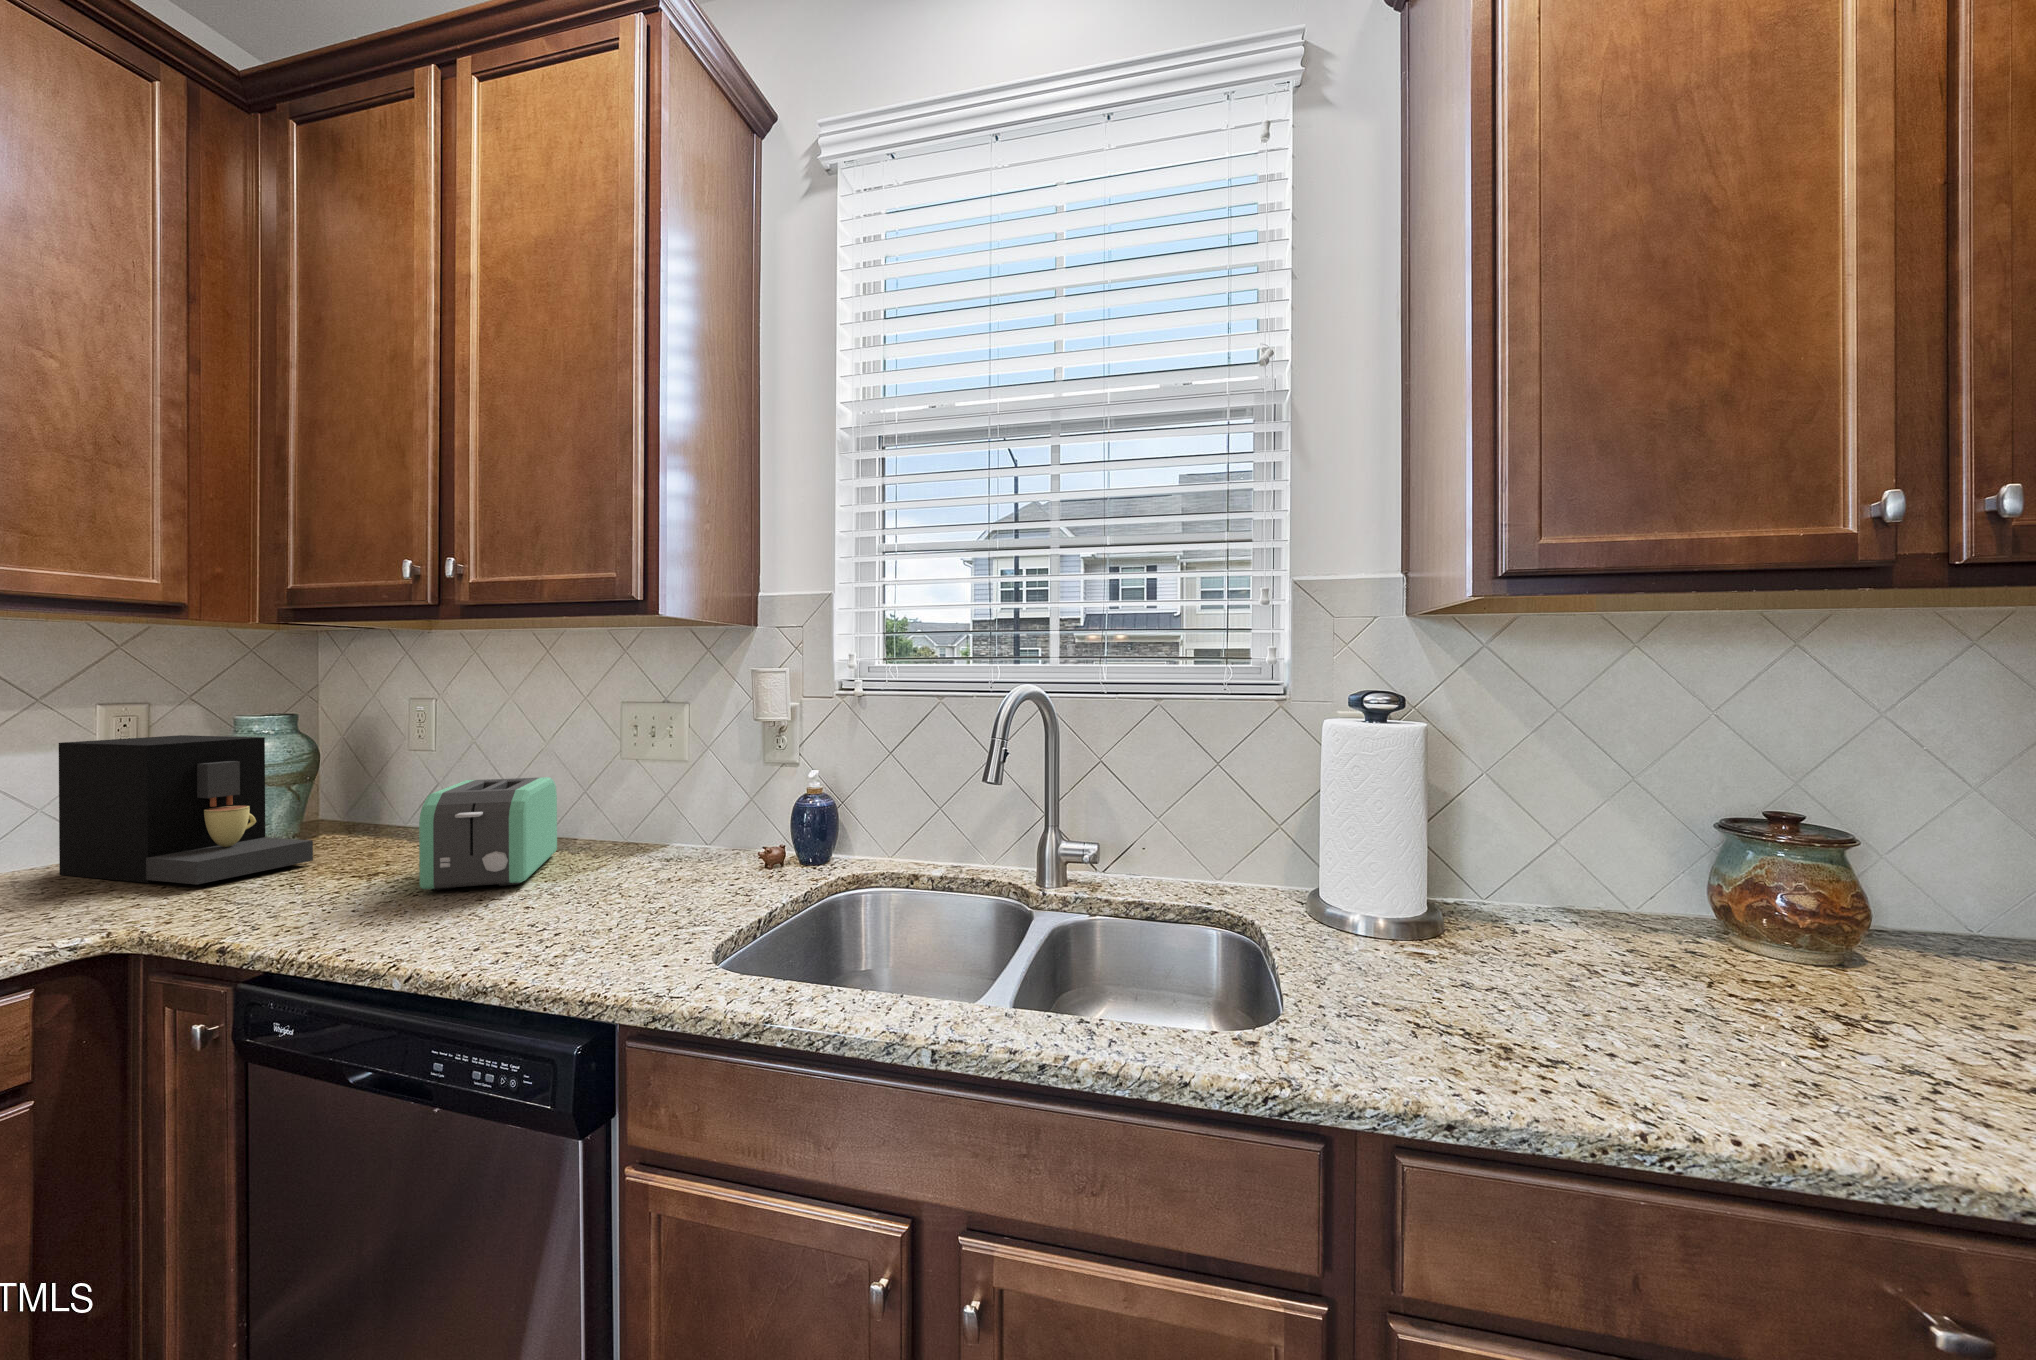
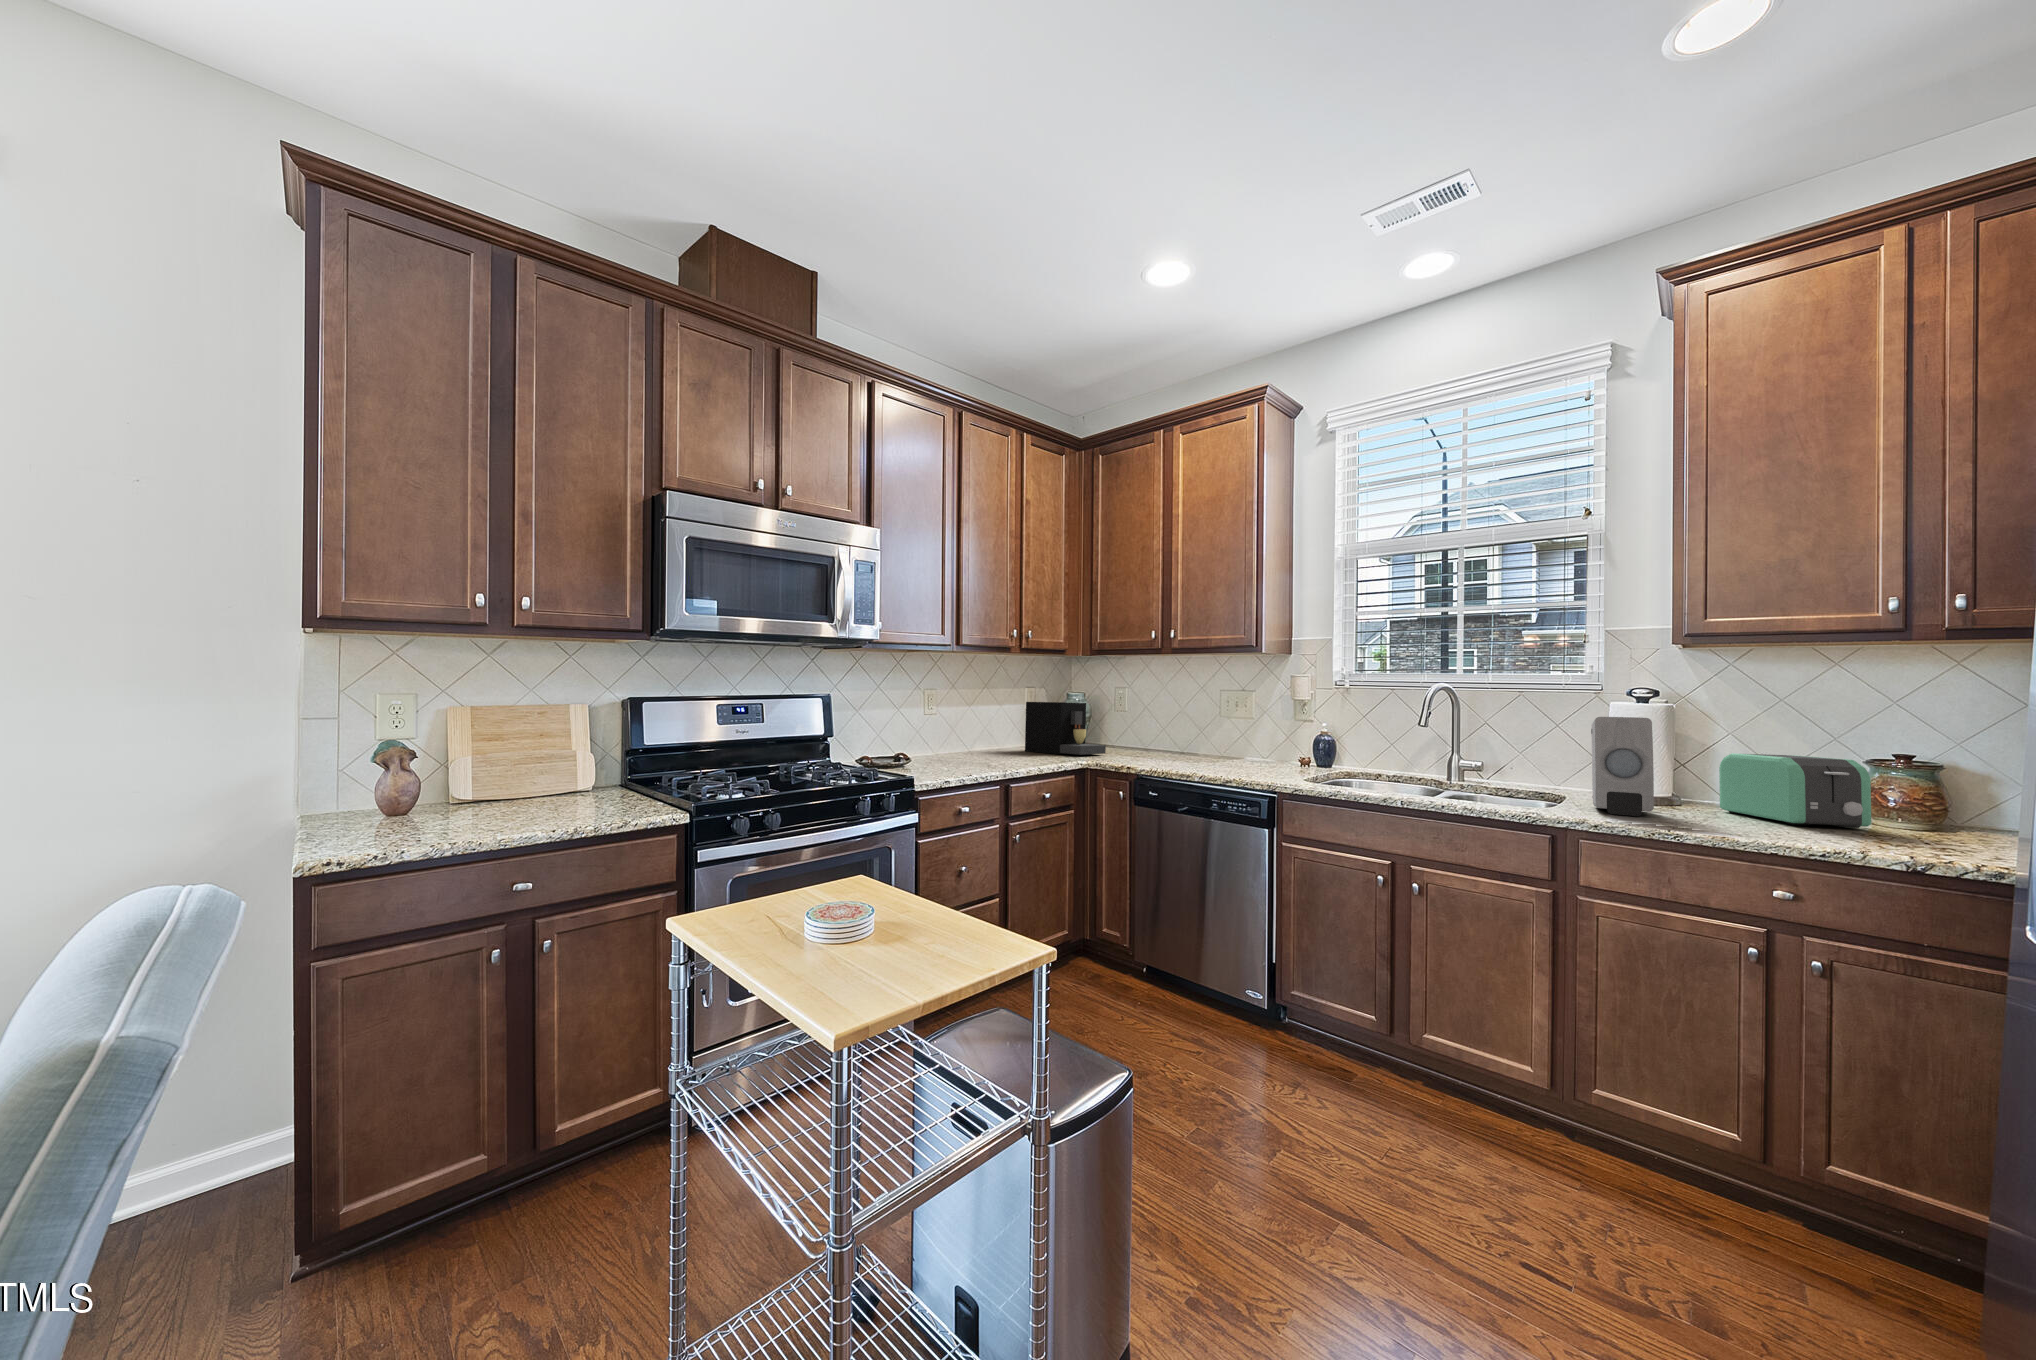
toaster: present [419,777,557,891] -> present [1719,753,1871,828]
soap dispenser: none [1352,796,1535,1064] -> present [1591,717,1654,816]

